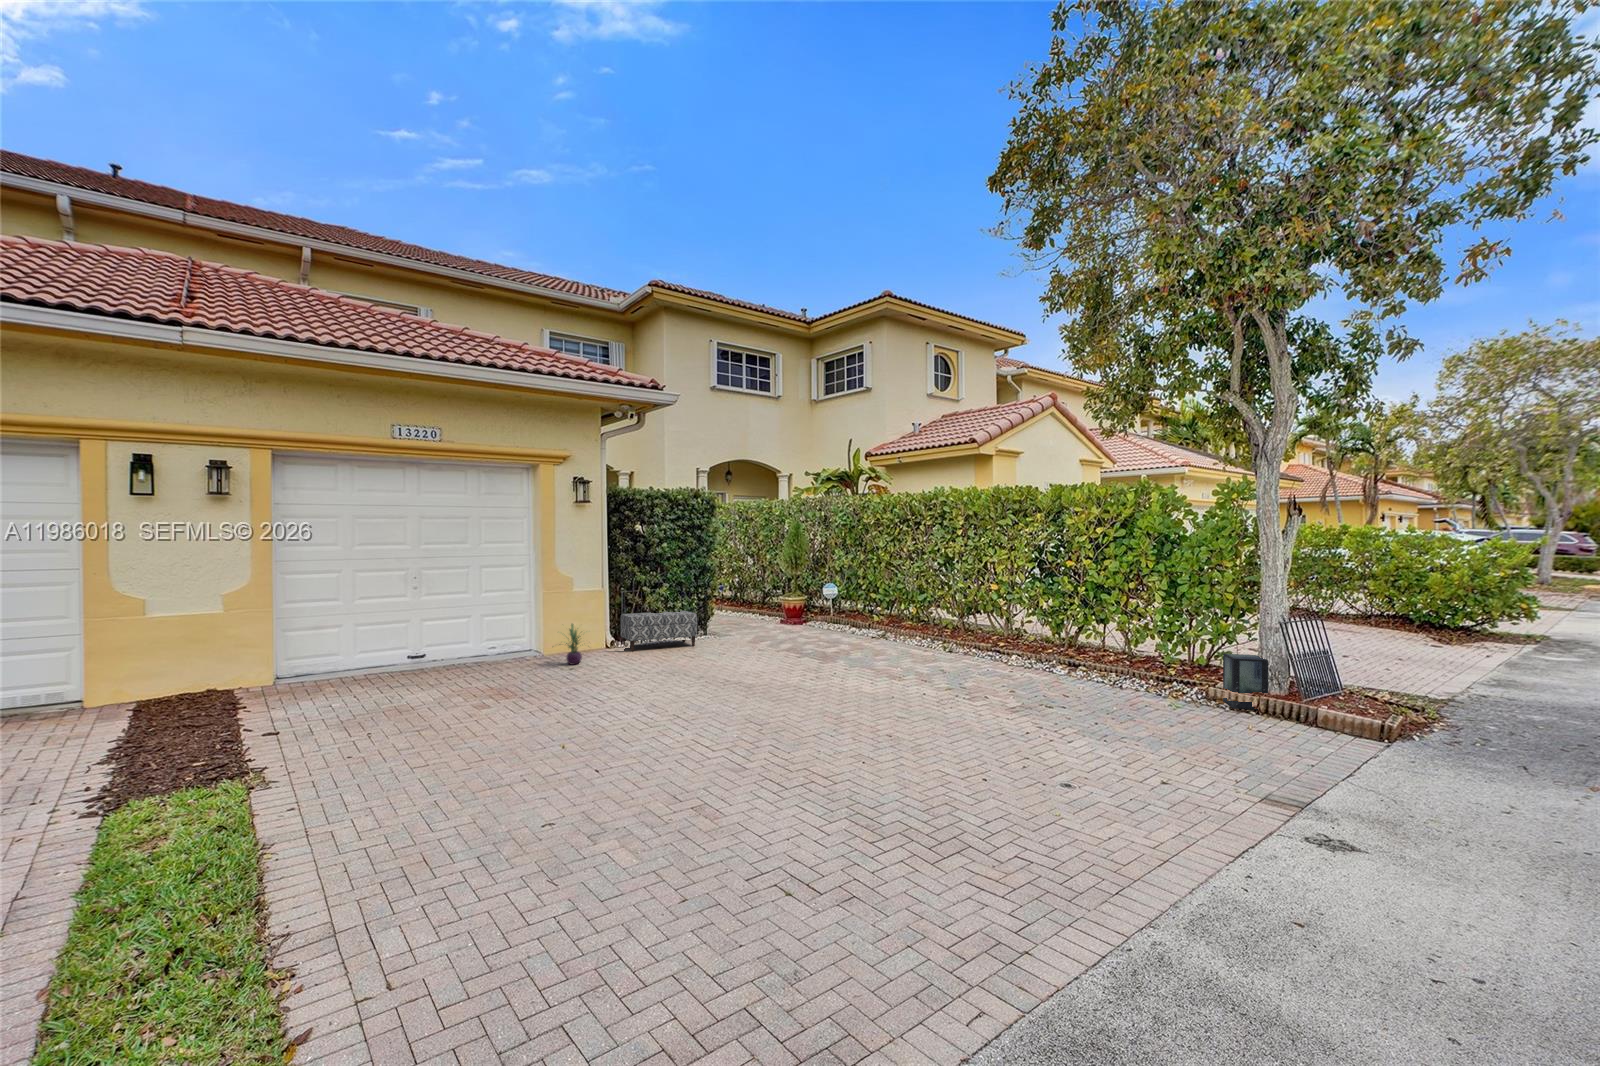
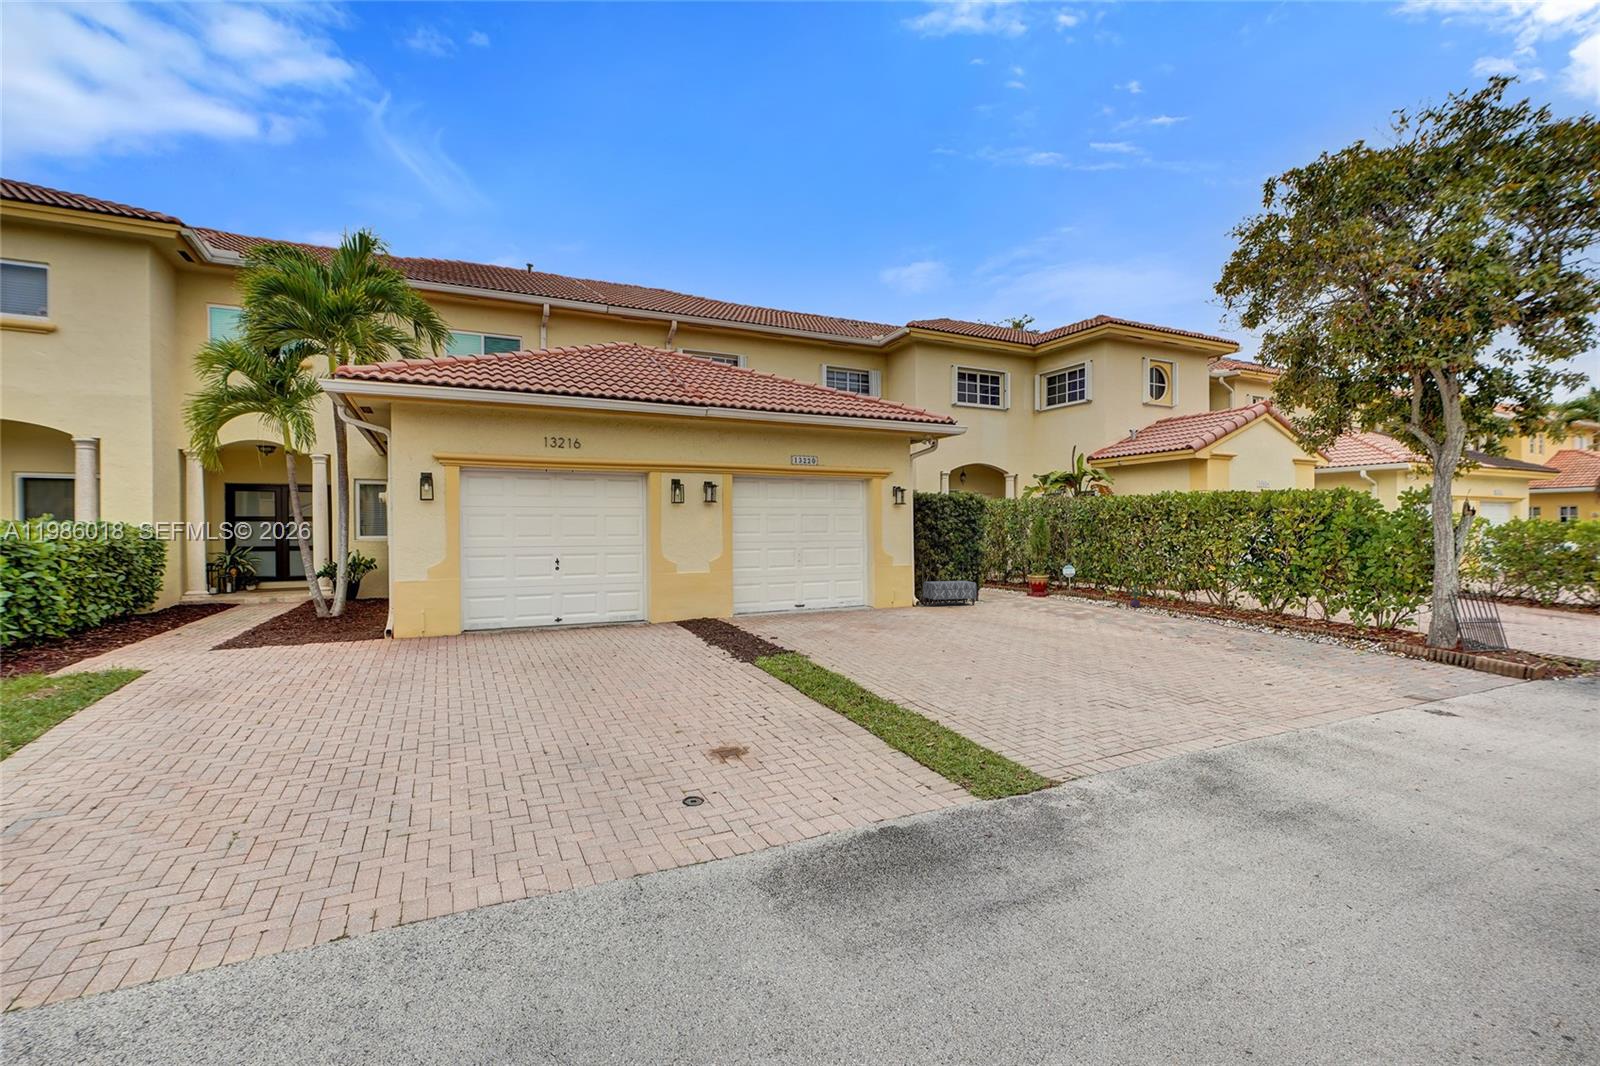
decorative plant: present [559,624,582,665] -> present [1131,585,1140,607]
storage box: present [1223,654,1268,710] -> none [1402,618,1439,659]

